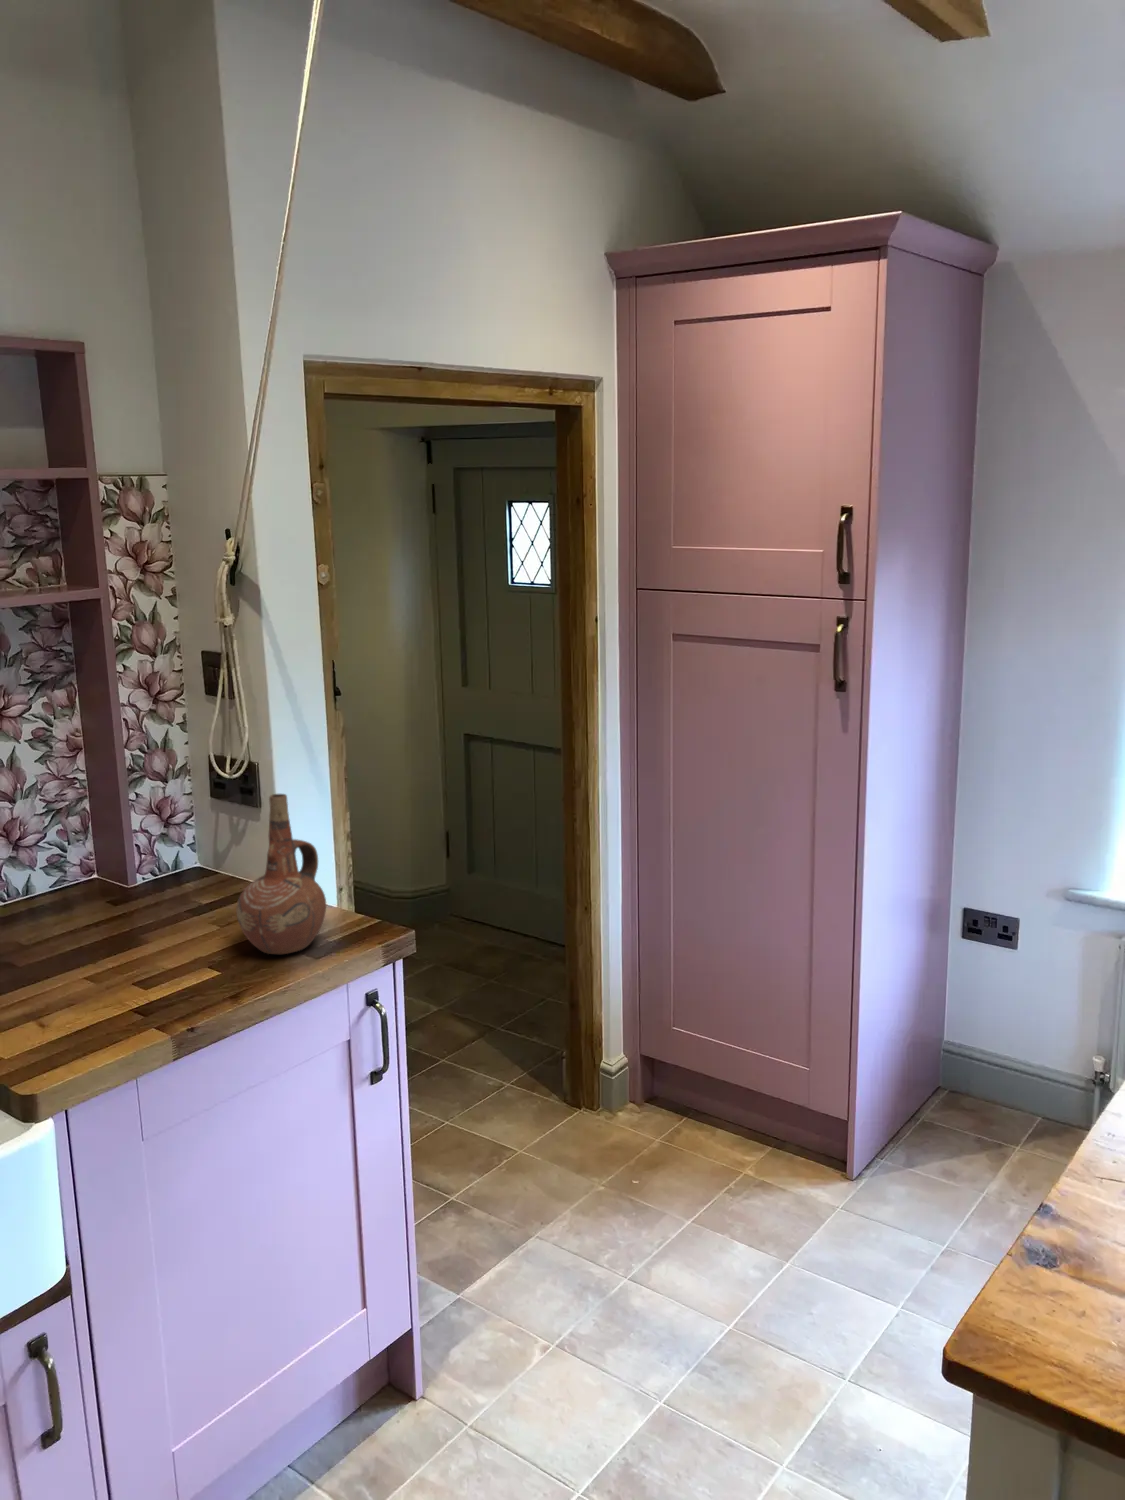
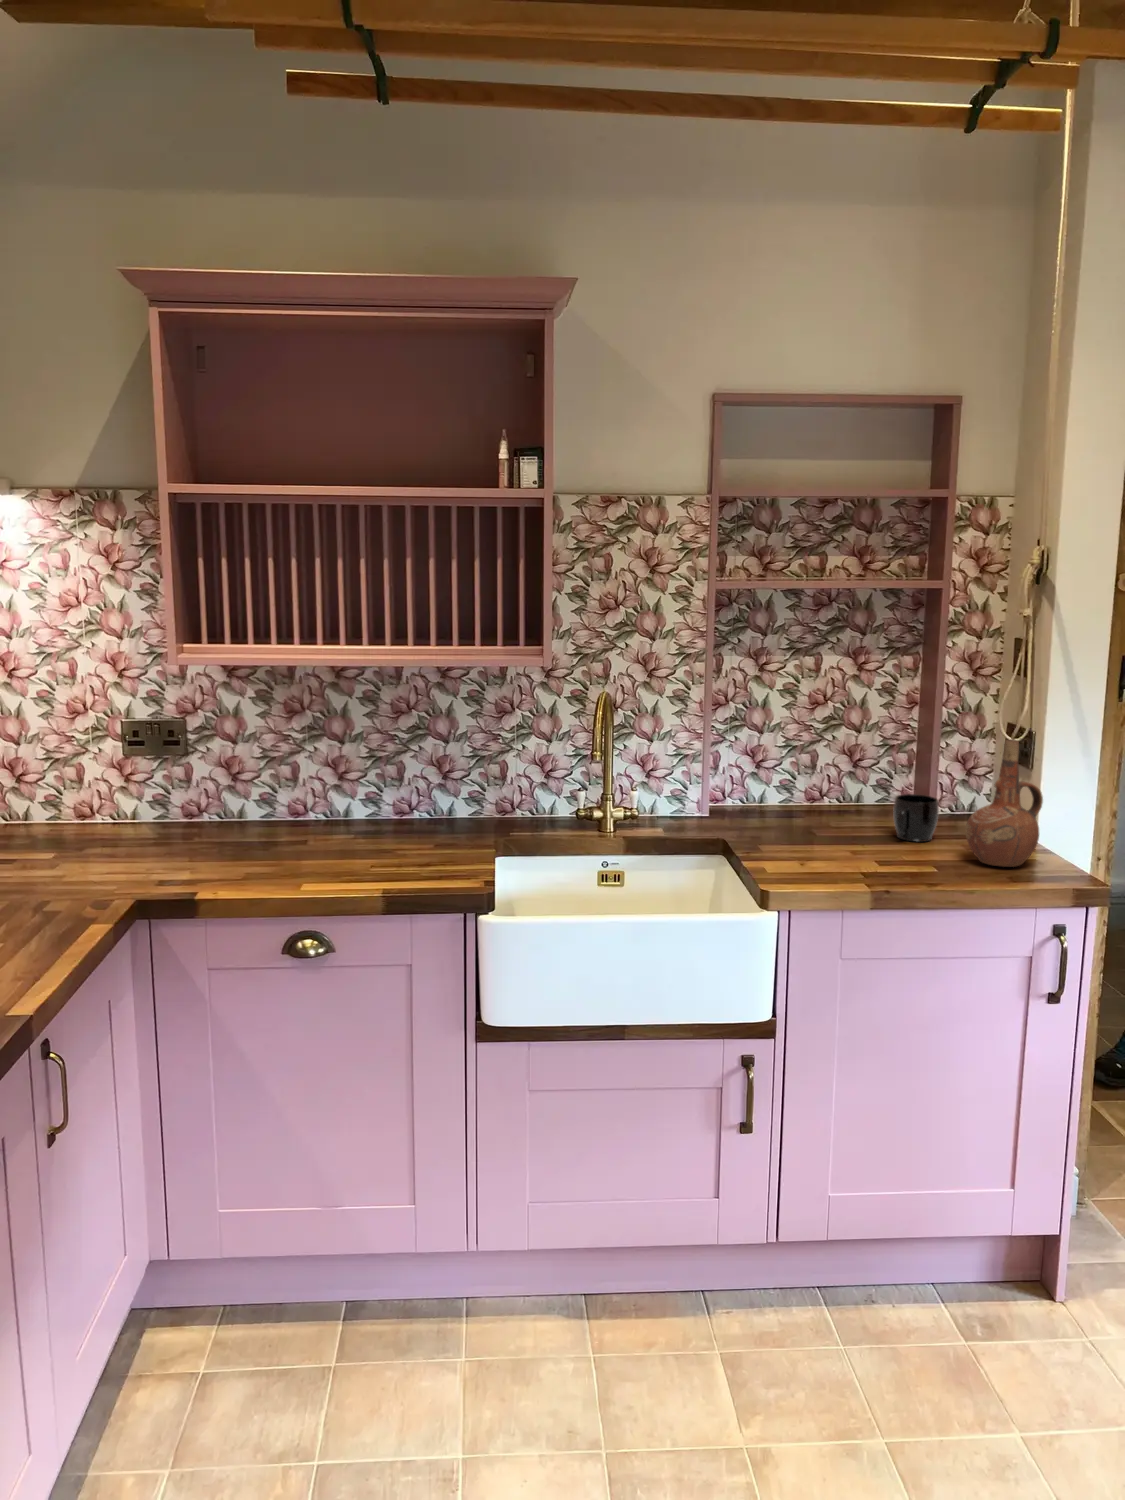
mug: none [115,877,177,946] -> present [893,794,939,842]

